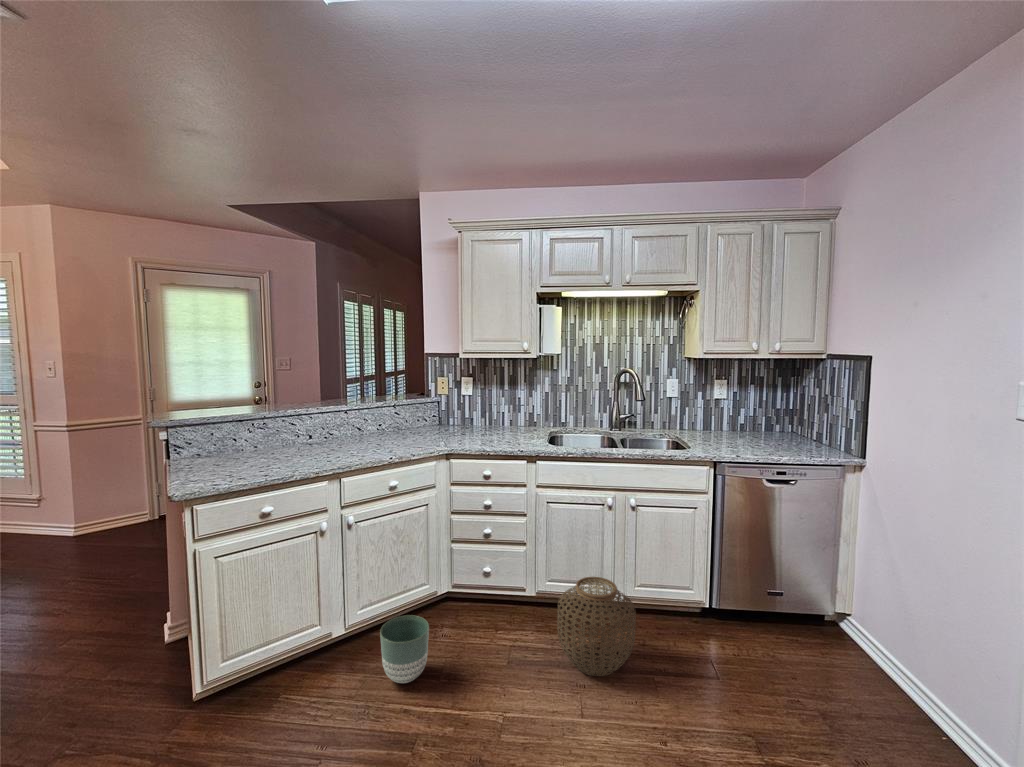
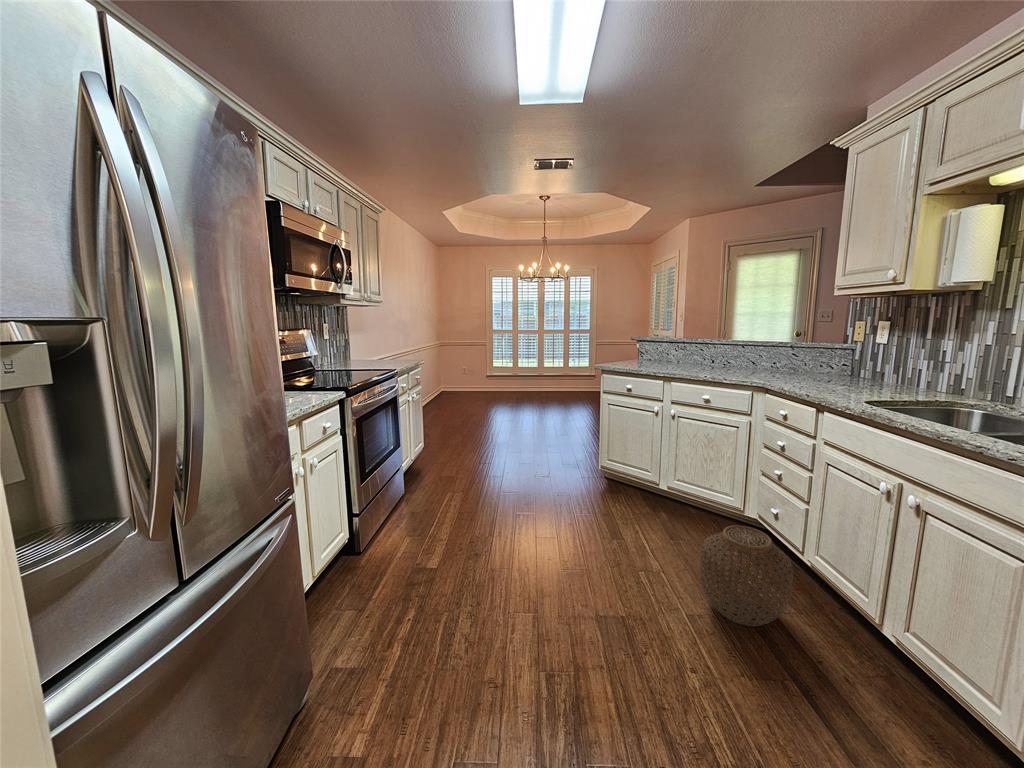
planter: present [380,615,429,683] -> none [627,482,661,523]

